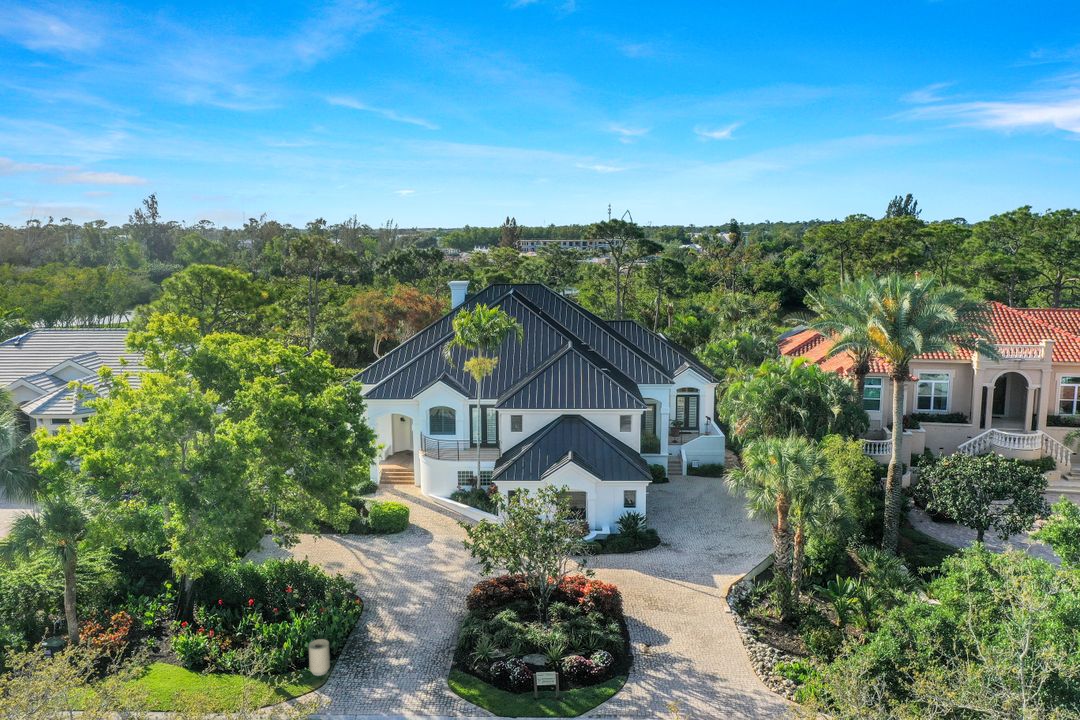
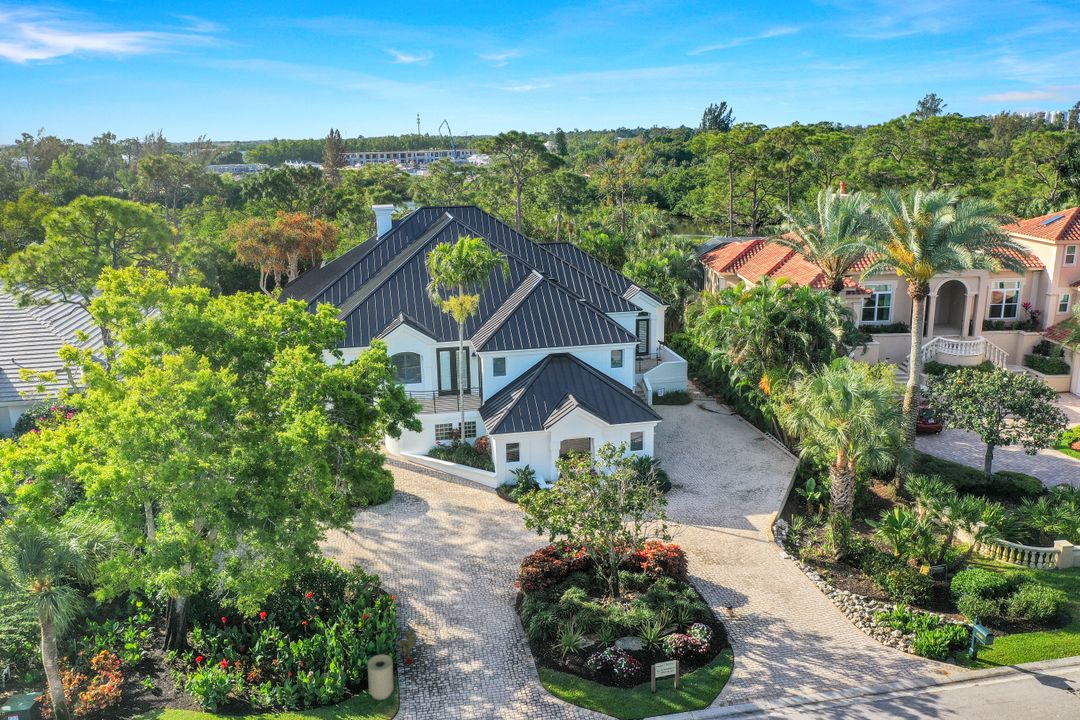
potted tree: none [342,624,360,654] -> present [399,629,416,664]

